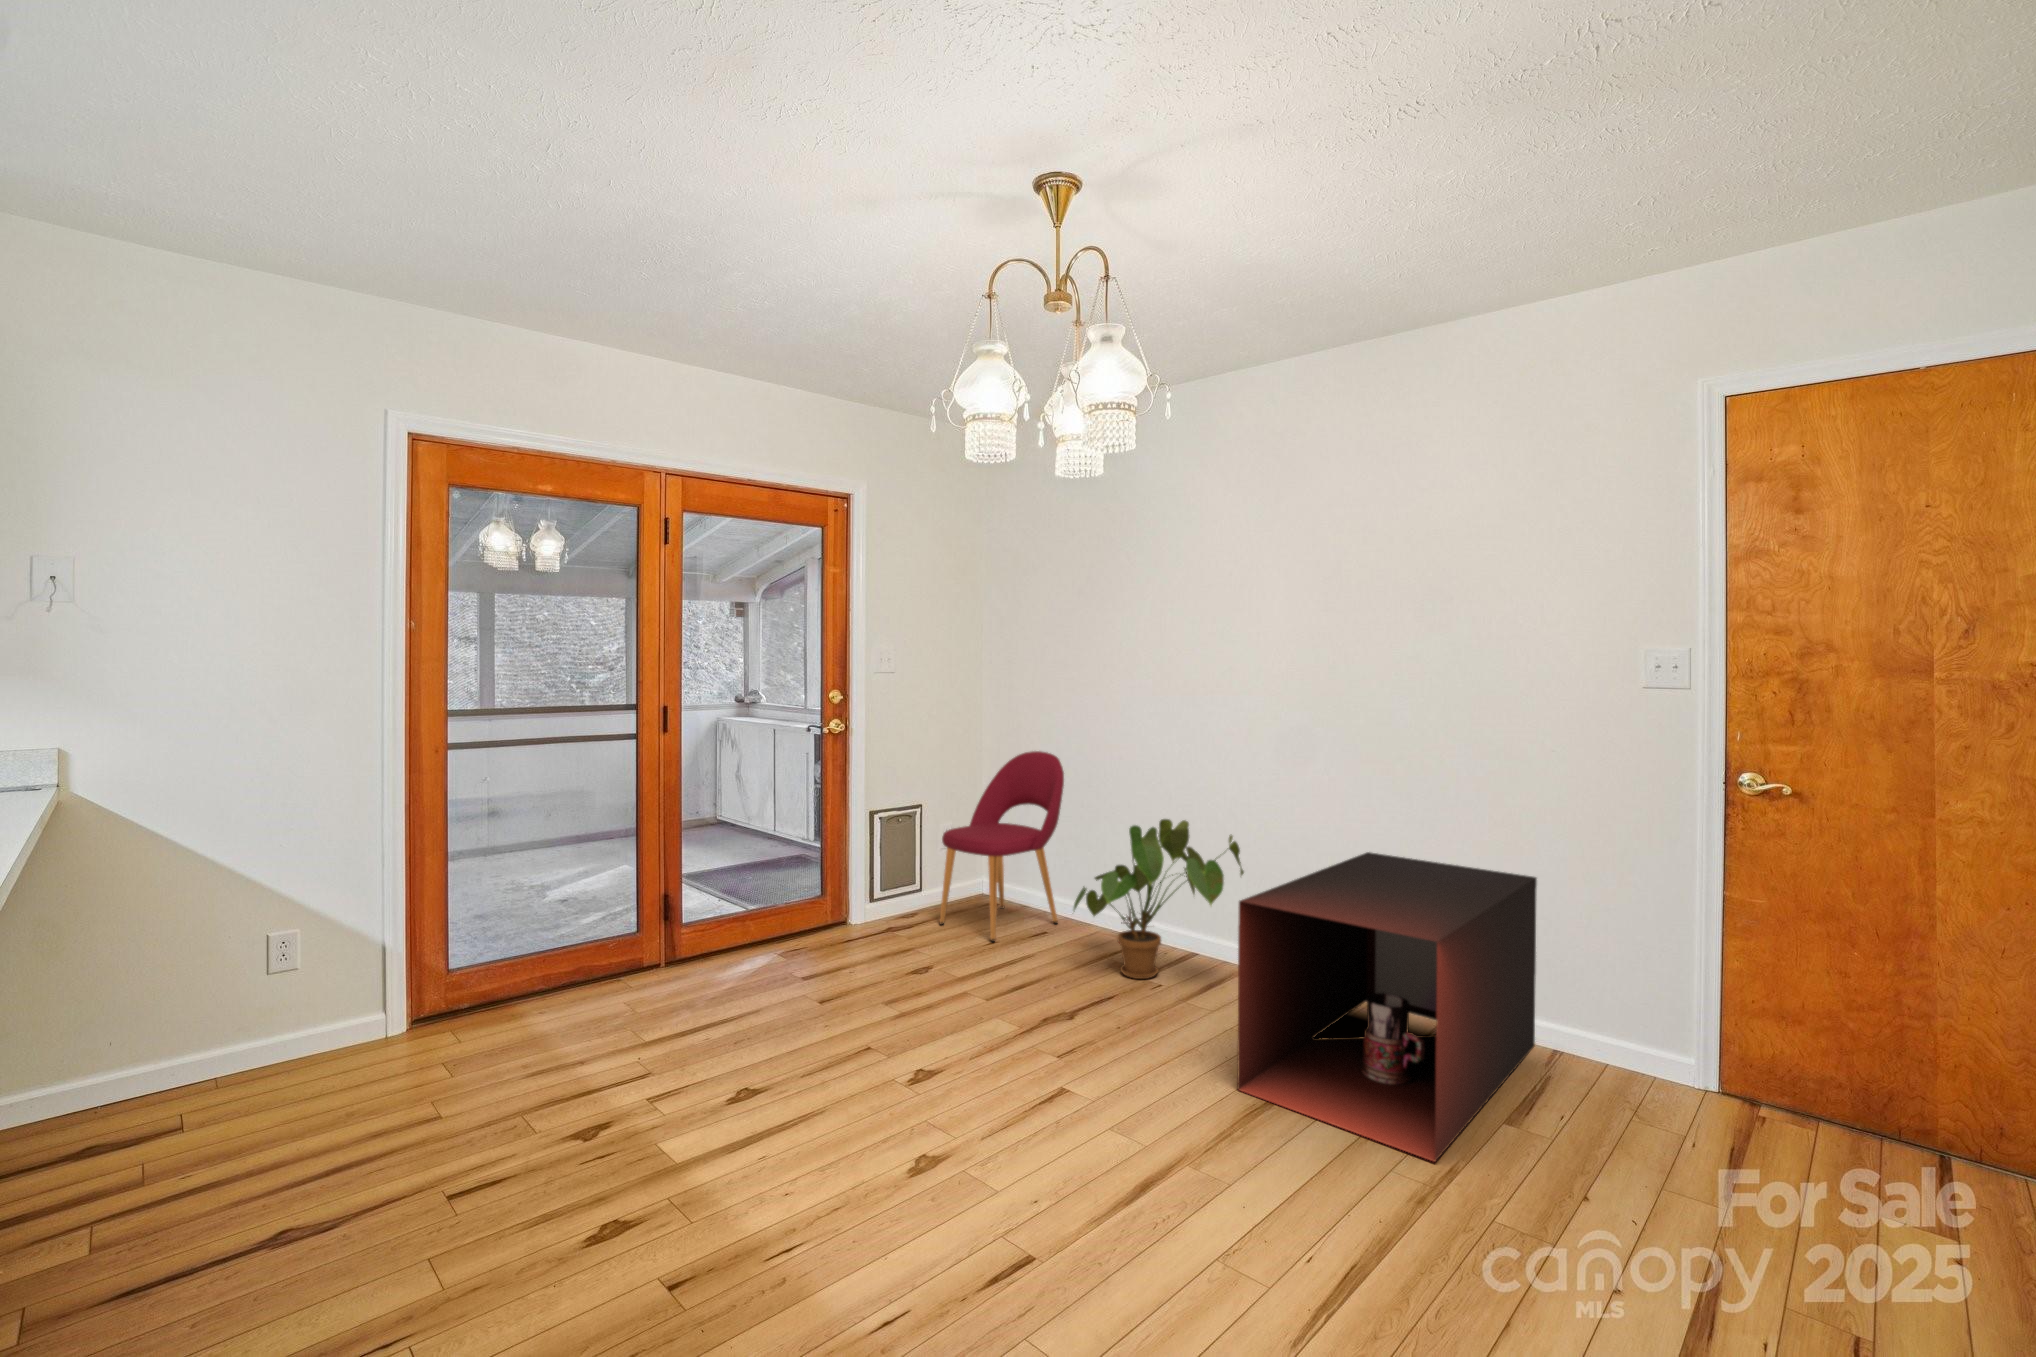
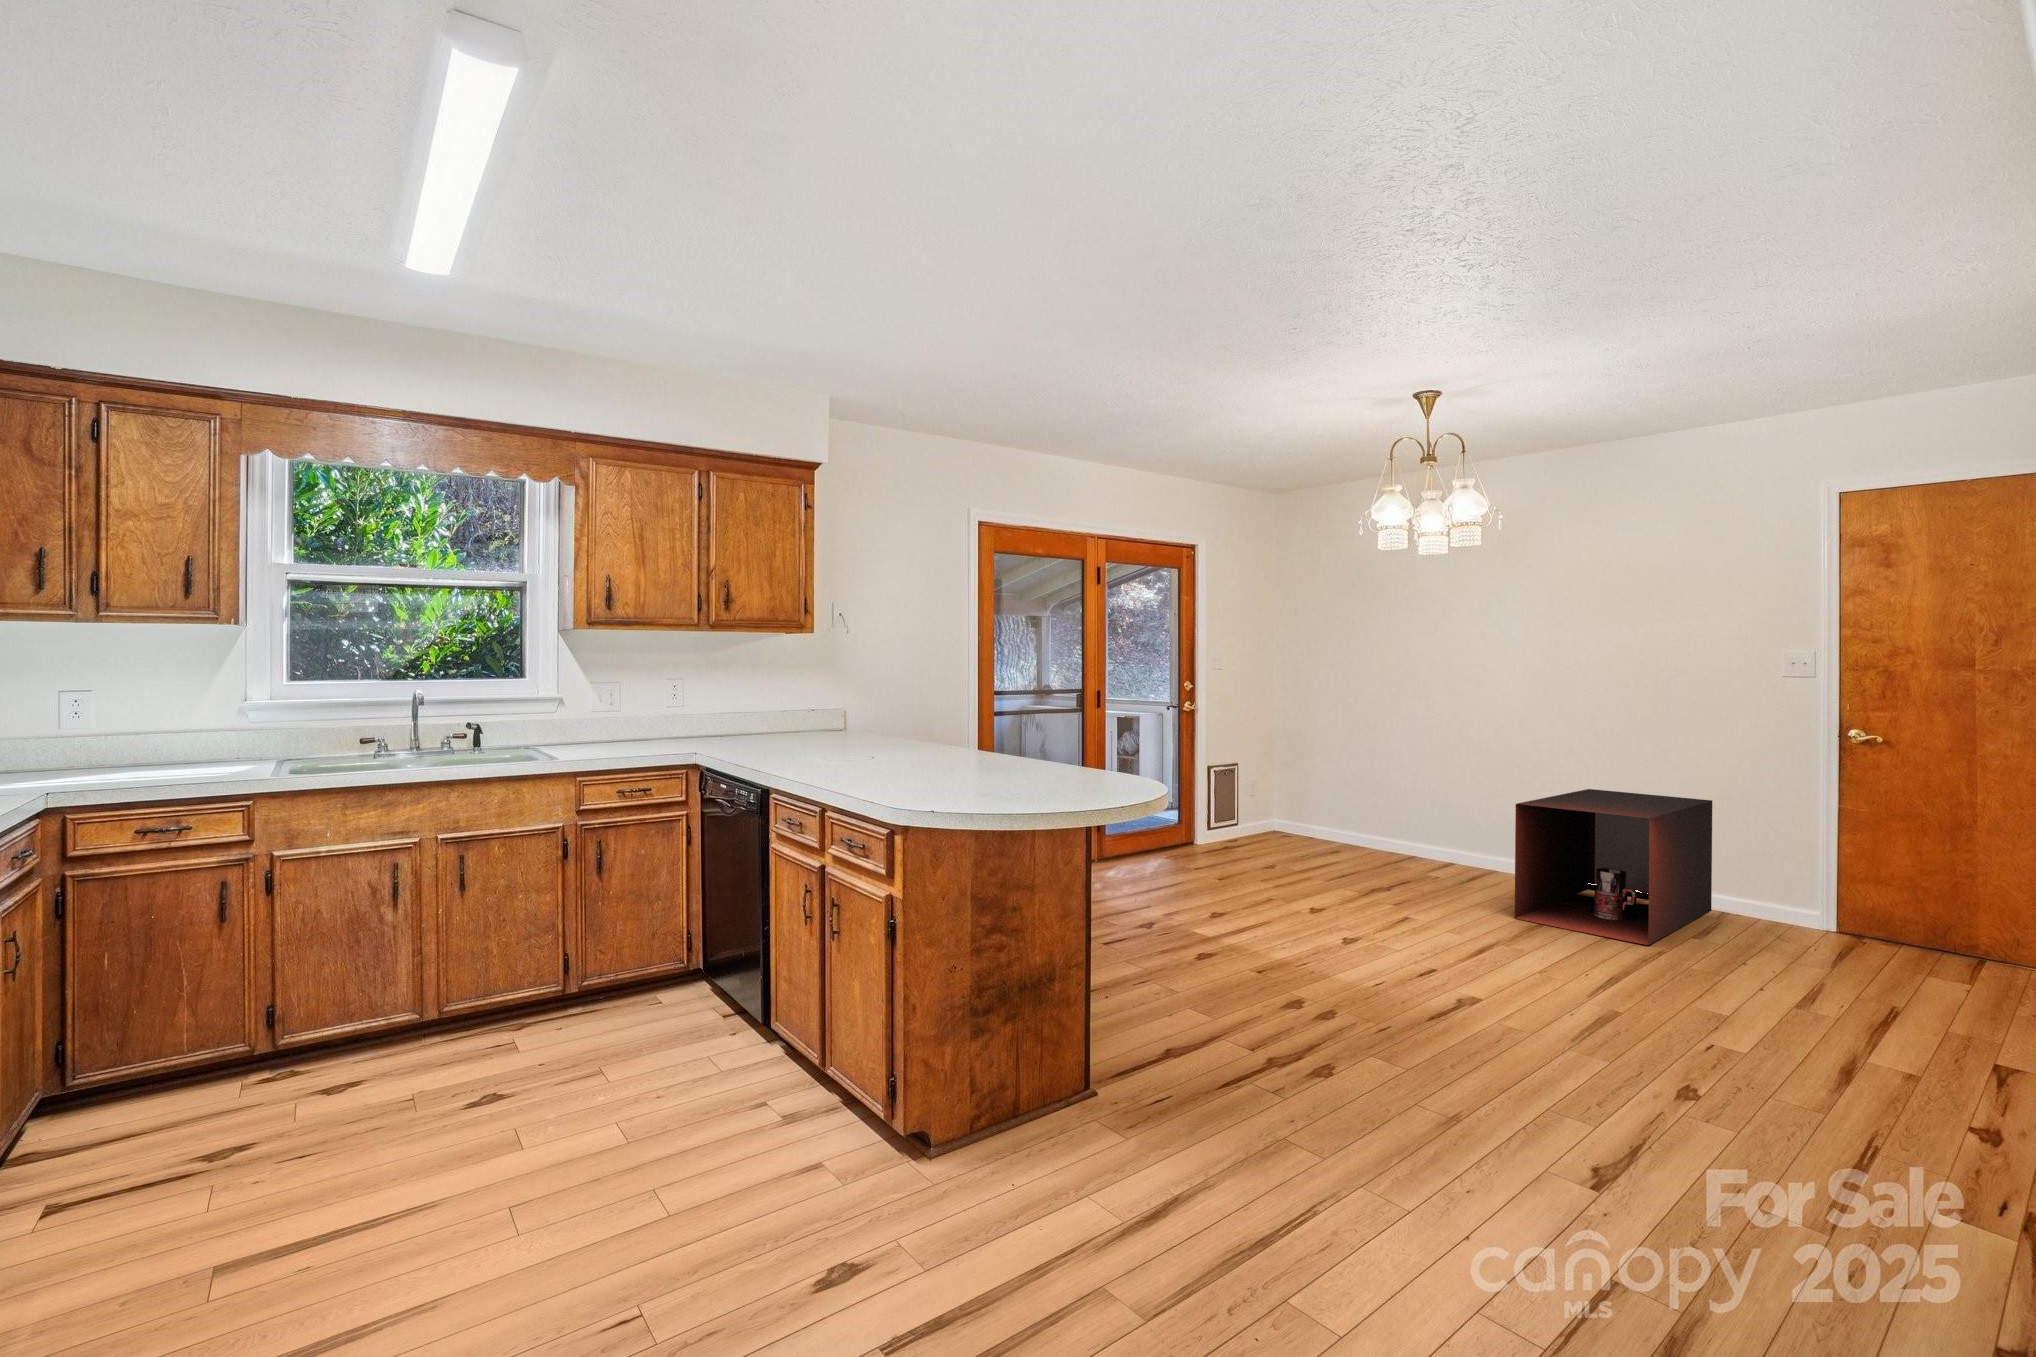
dining chair: present [939,751,1064,942] -> none [1257,727,1347,855]
house plant: present [1074,819,1244,979] -> none [1372,771,1495,875]

